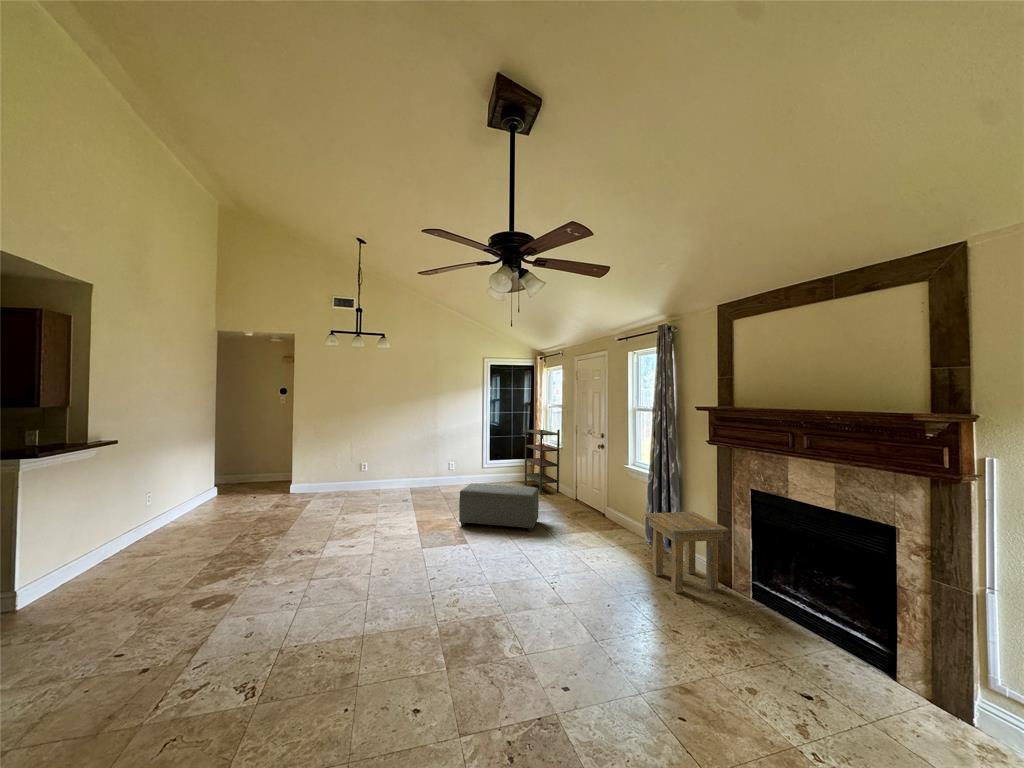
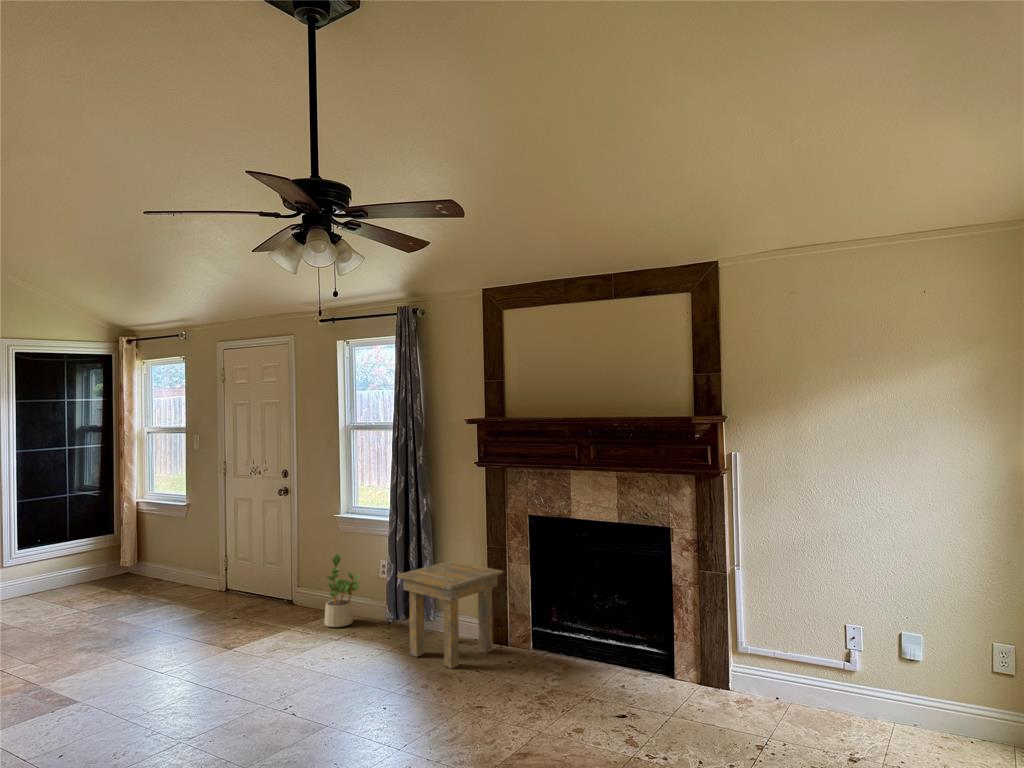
bookshelf: present [525,426,560,494] -> none [107,470,187,593]
ottoman: present [459,483,539,531] -> none [22,577,190,681]
potted plant: none [612,491,637,540] -> present [324,554,360,627]

